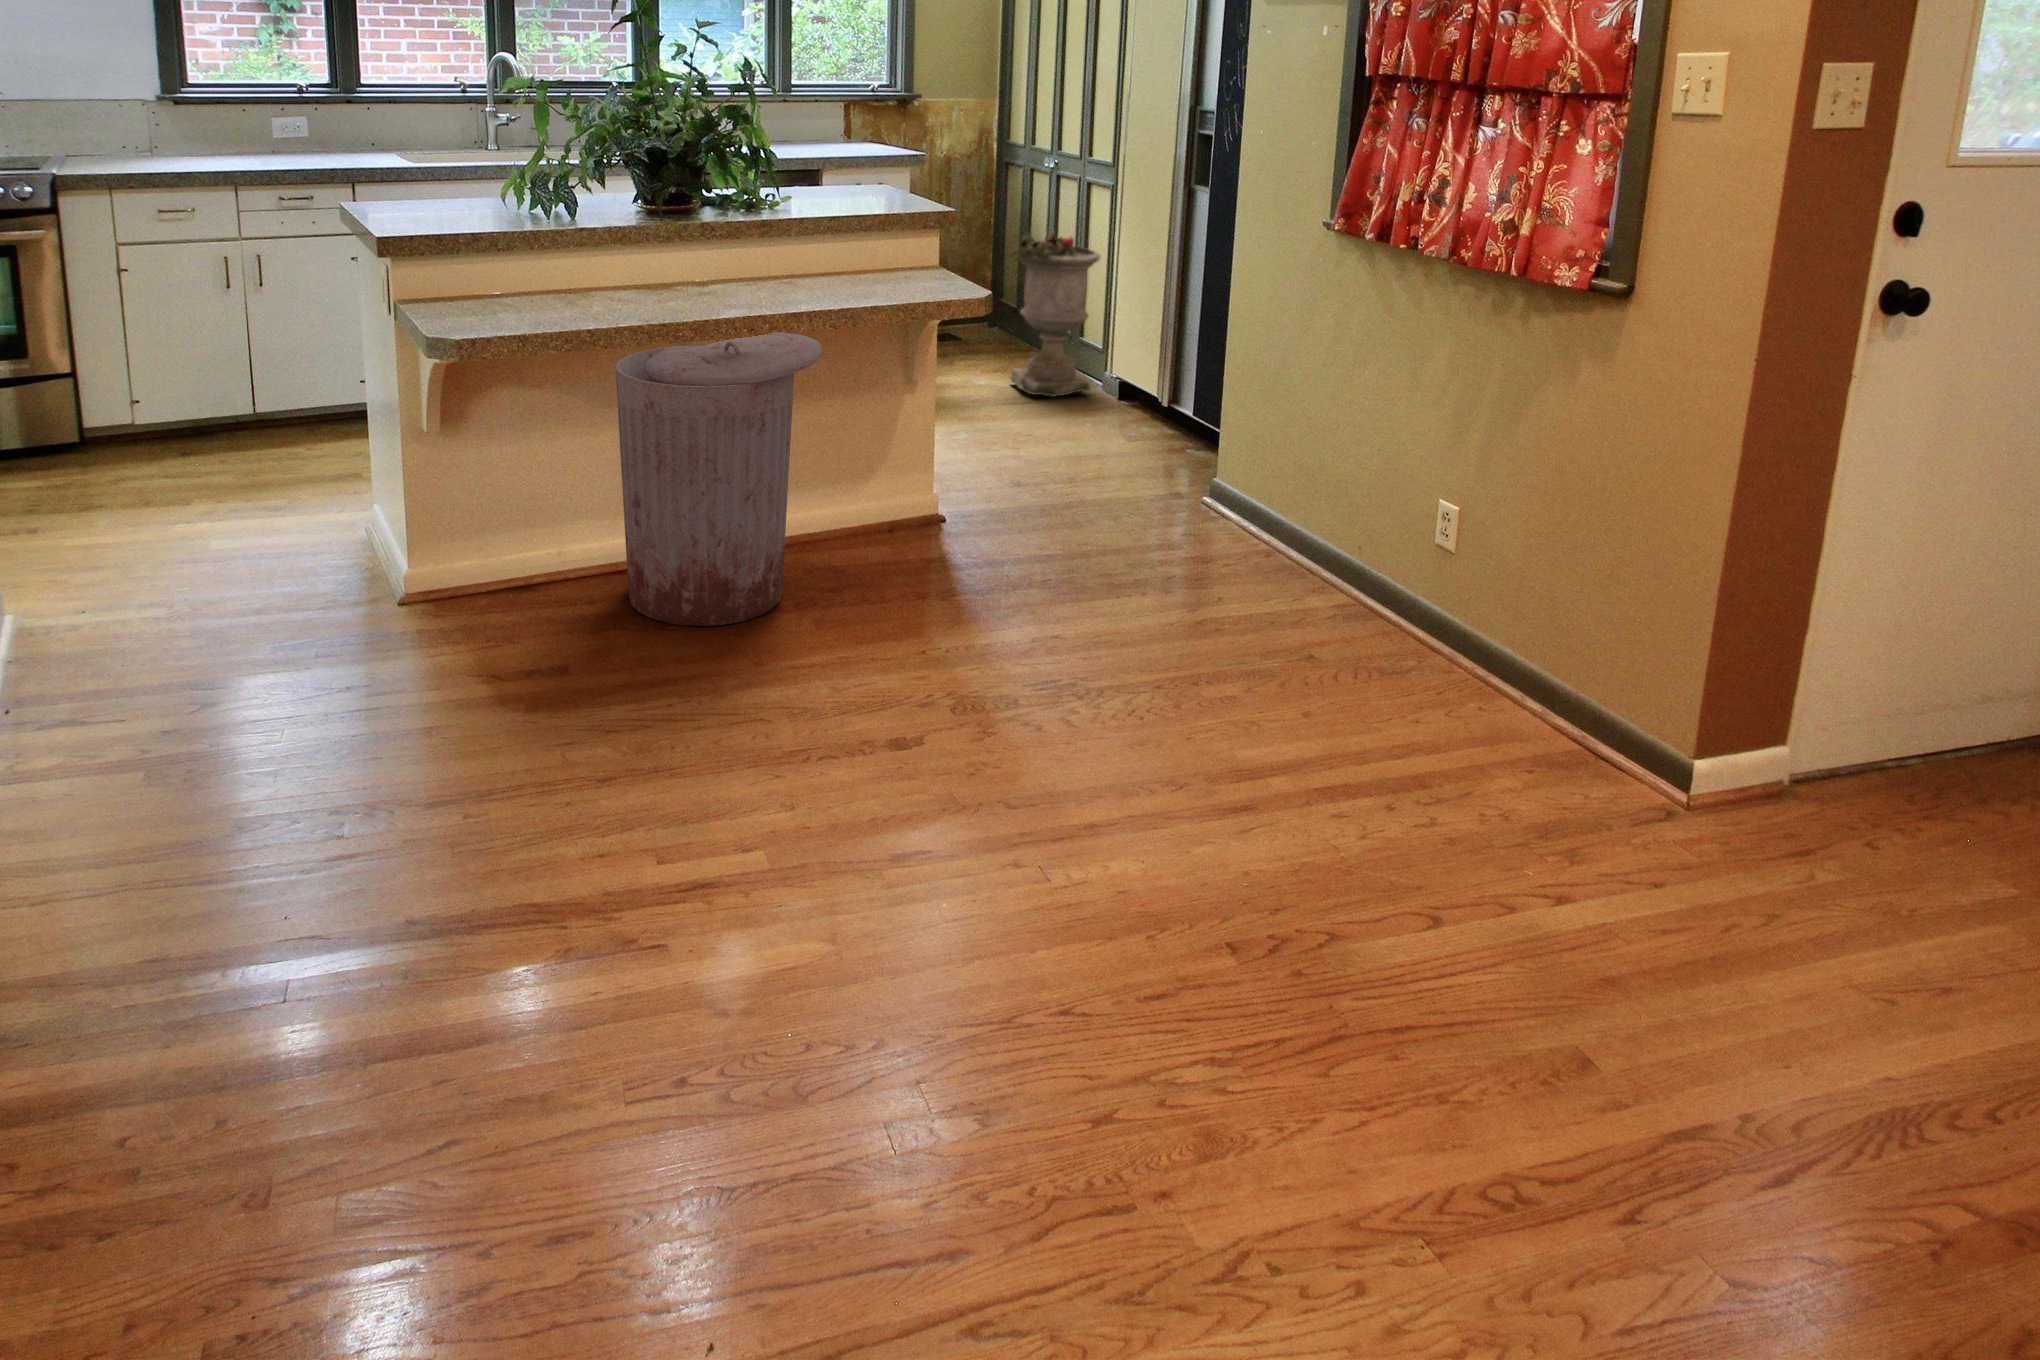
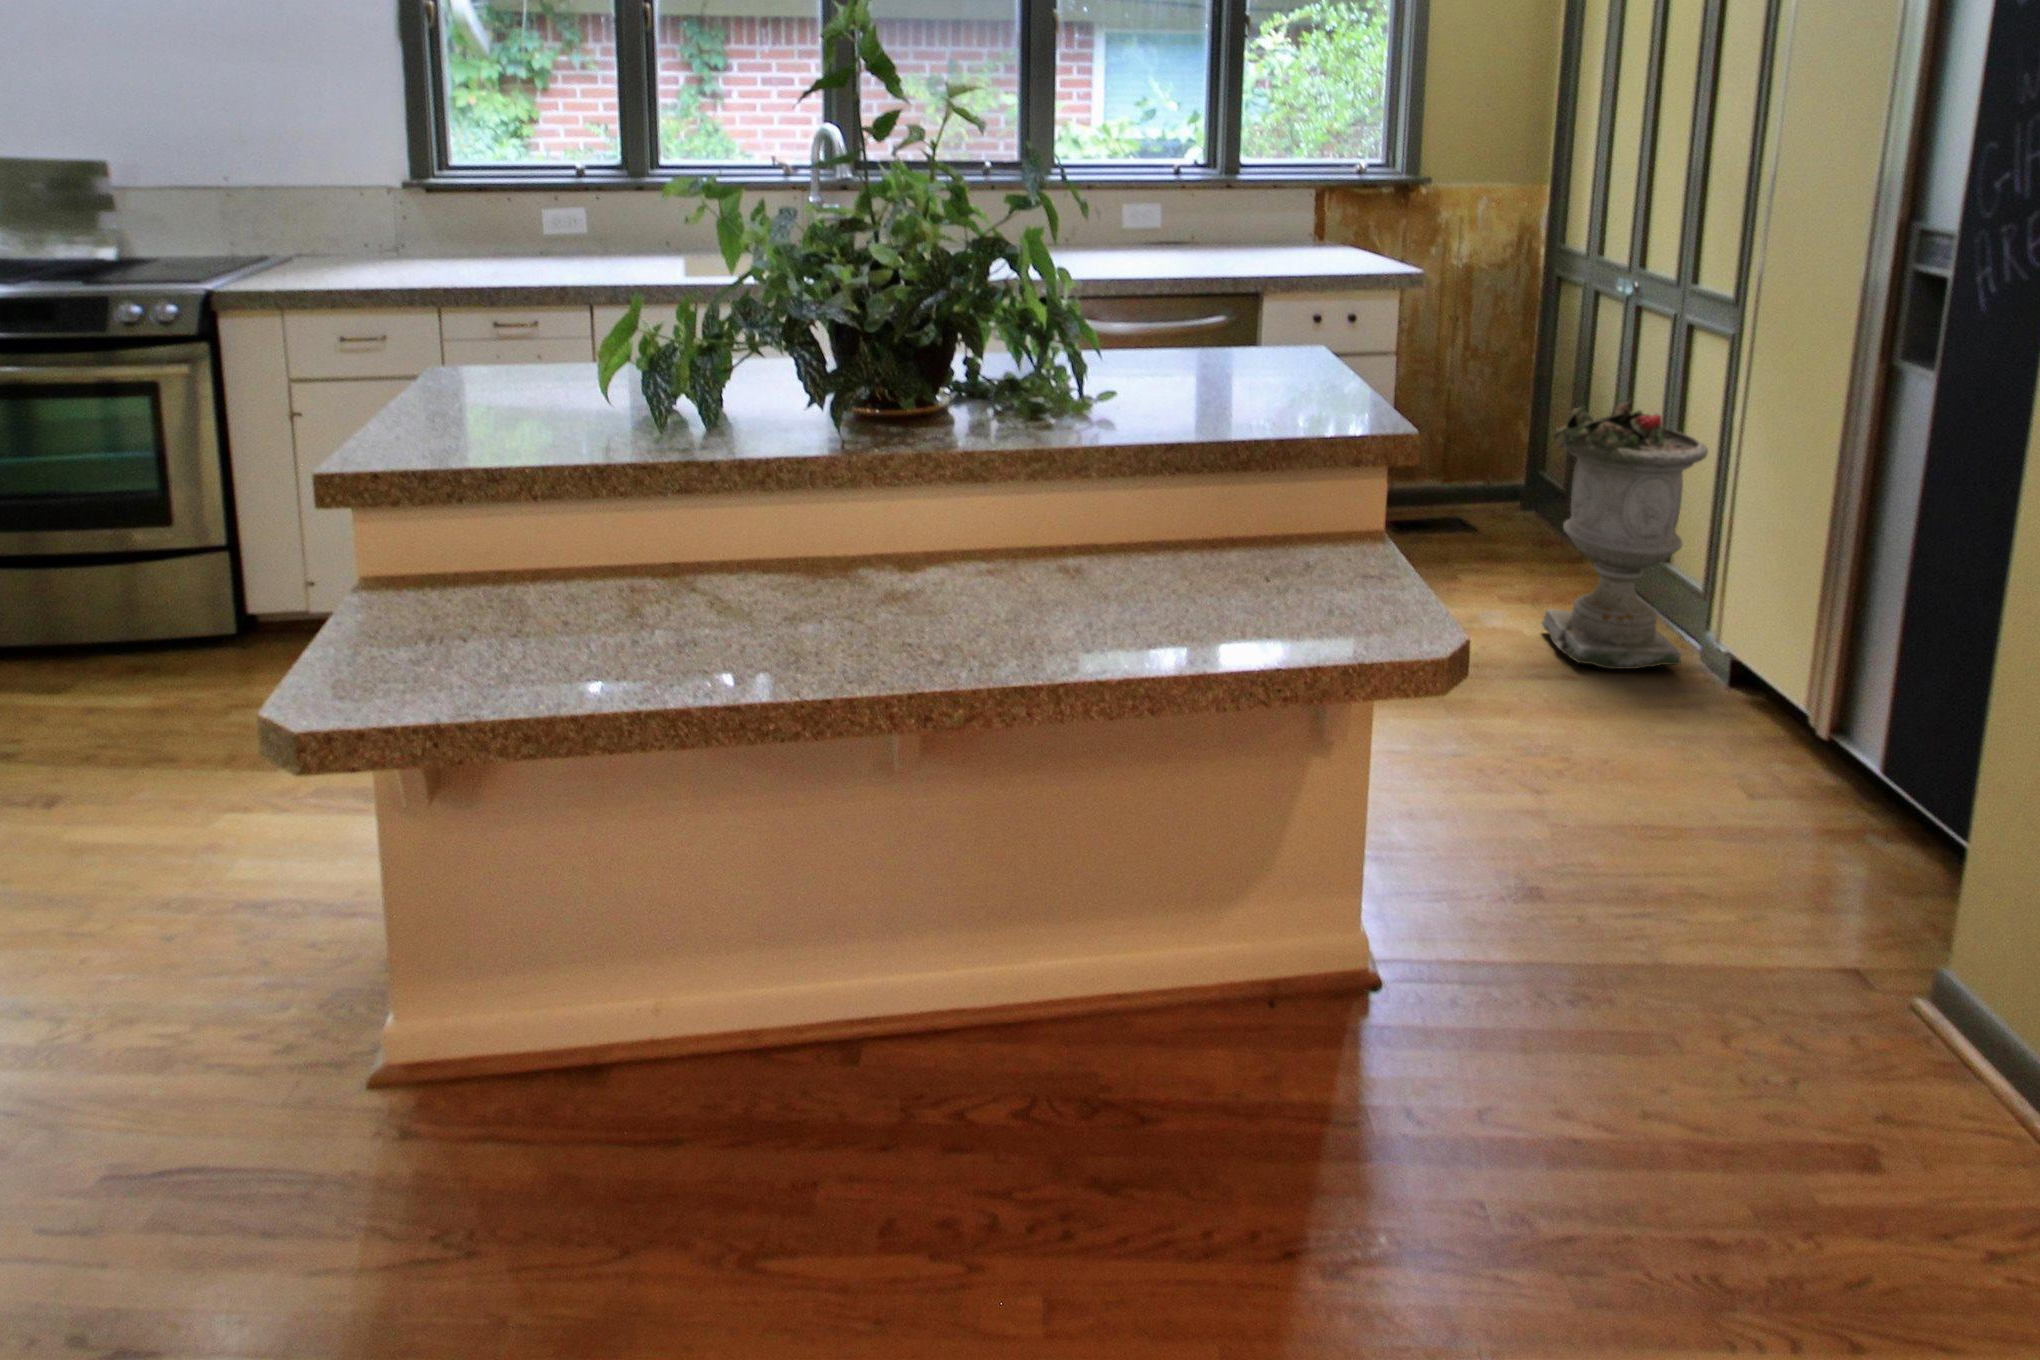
trash can: present [615,332,822,626] -> none [714,635,1105,1233]

